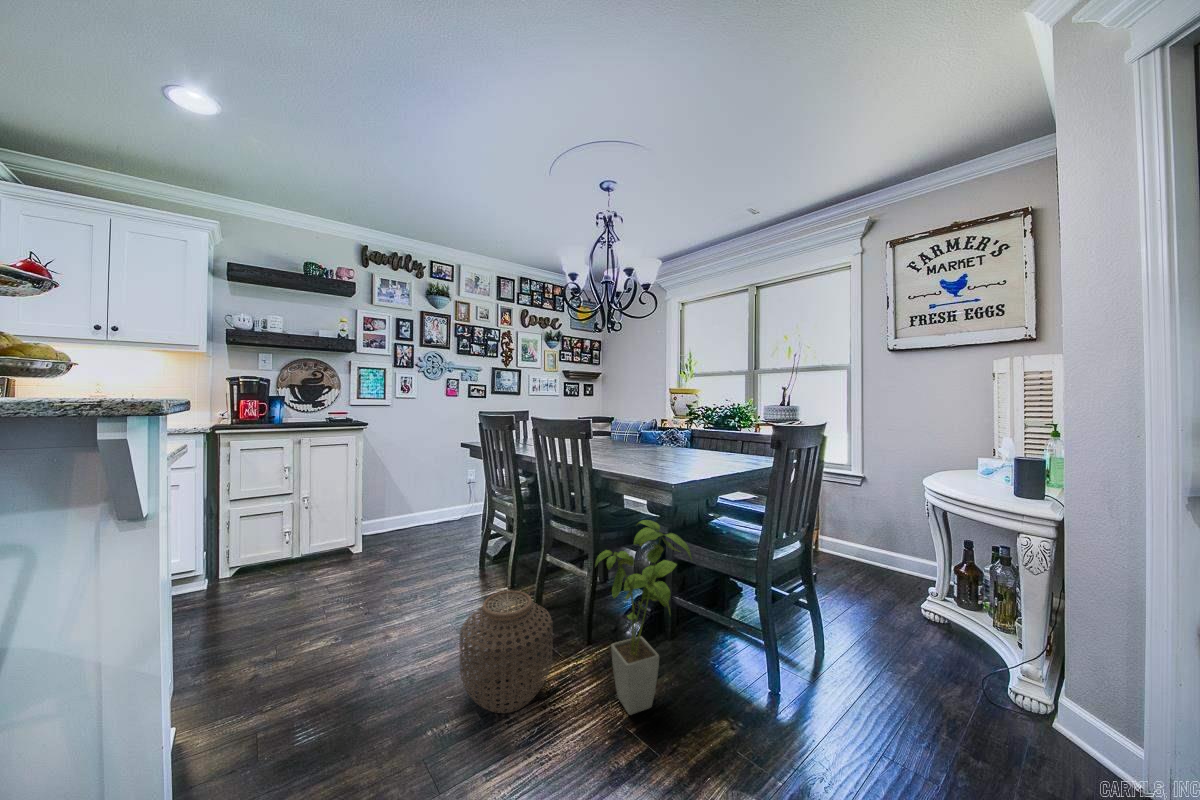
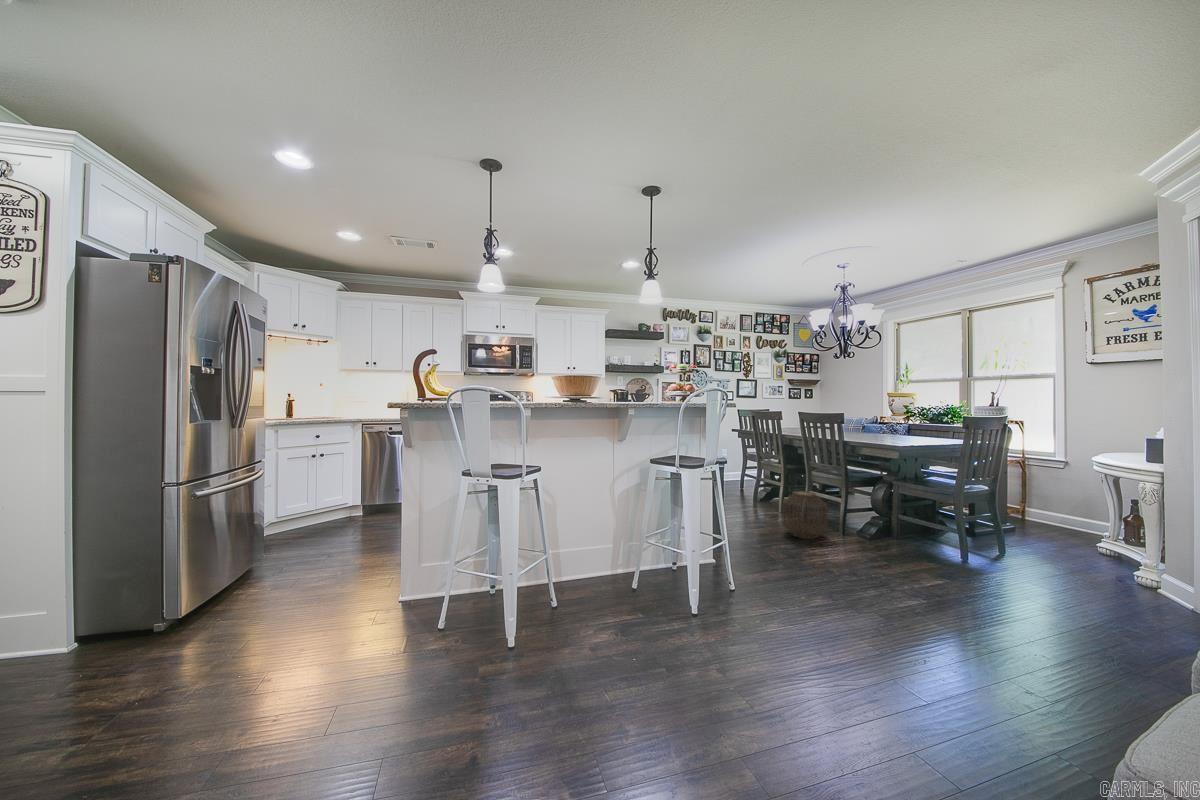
house plant: present [595,520,692,715] -> none [851,458,906,546]

